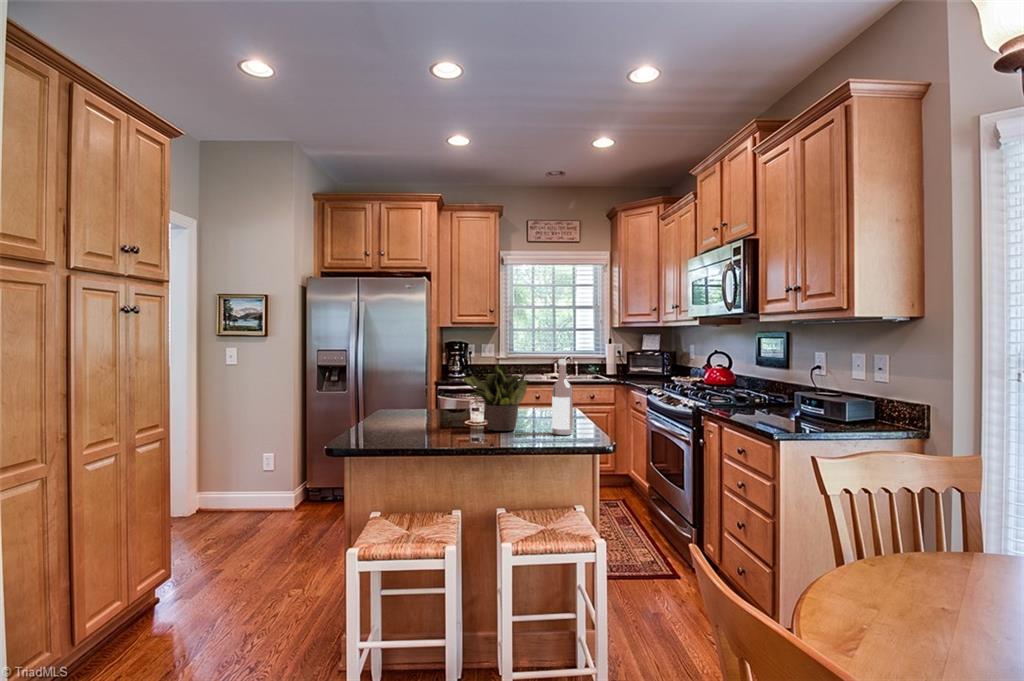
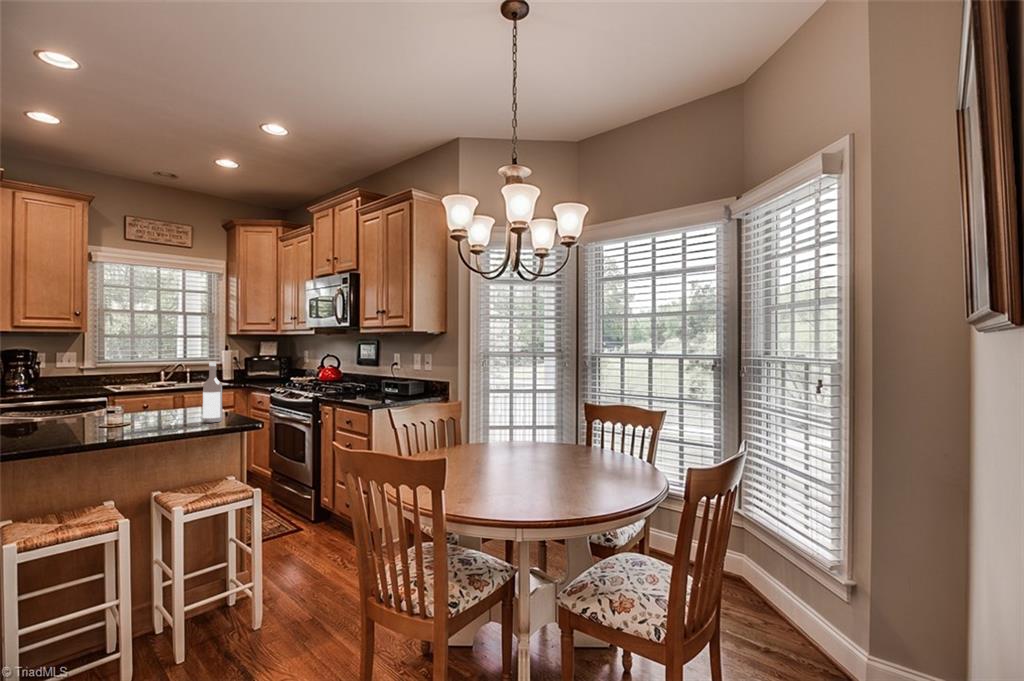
potted plant: present [463,362,529,431] -> none [100,365,179,426]

